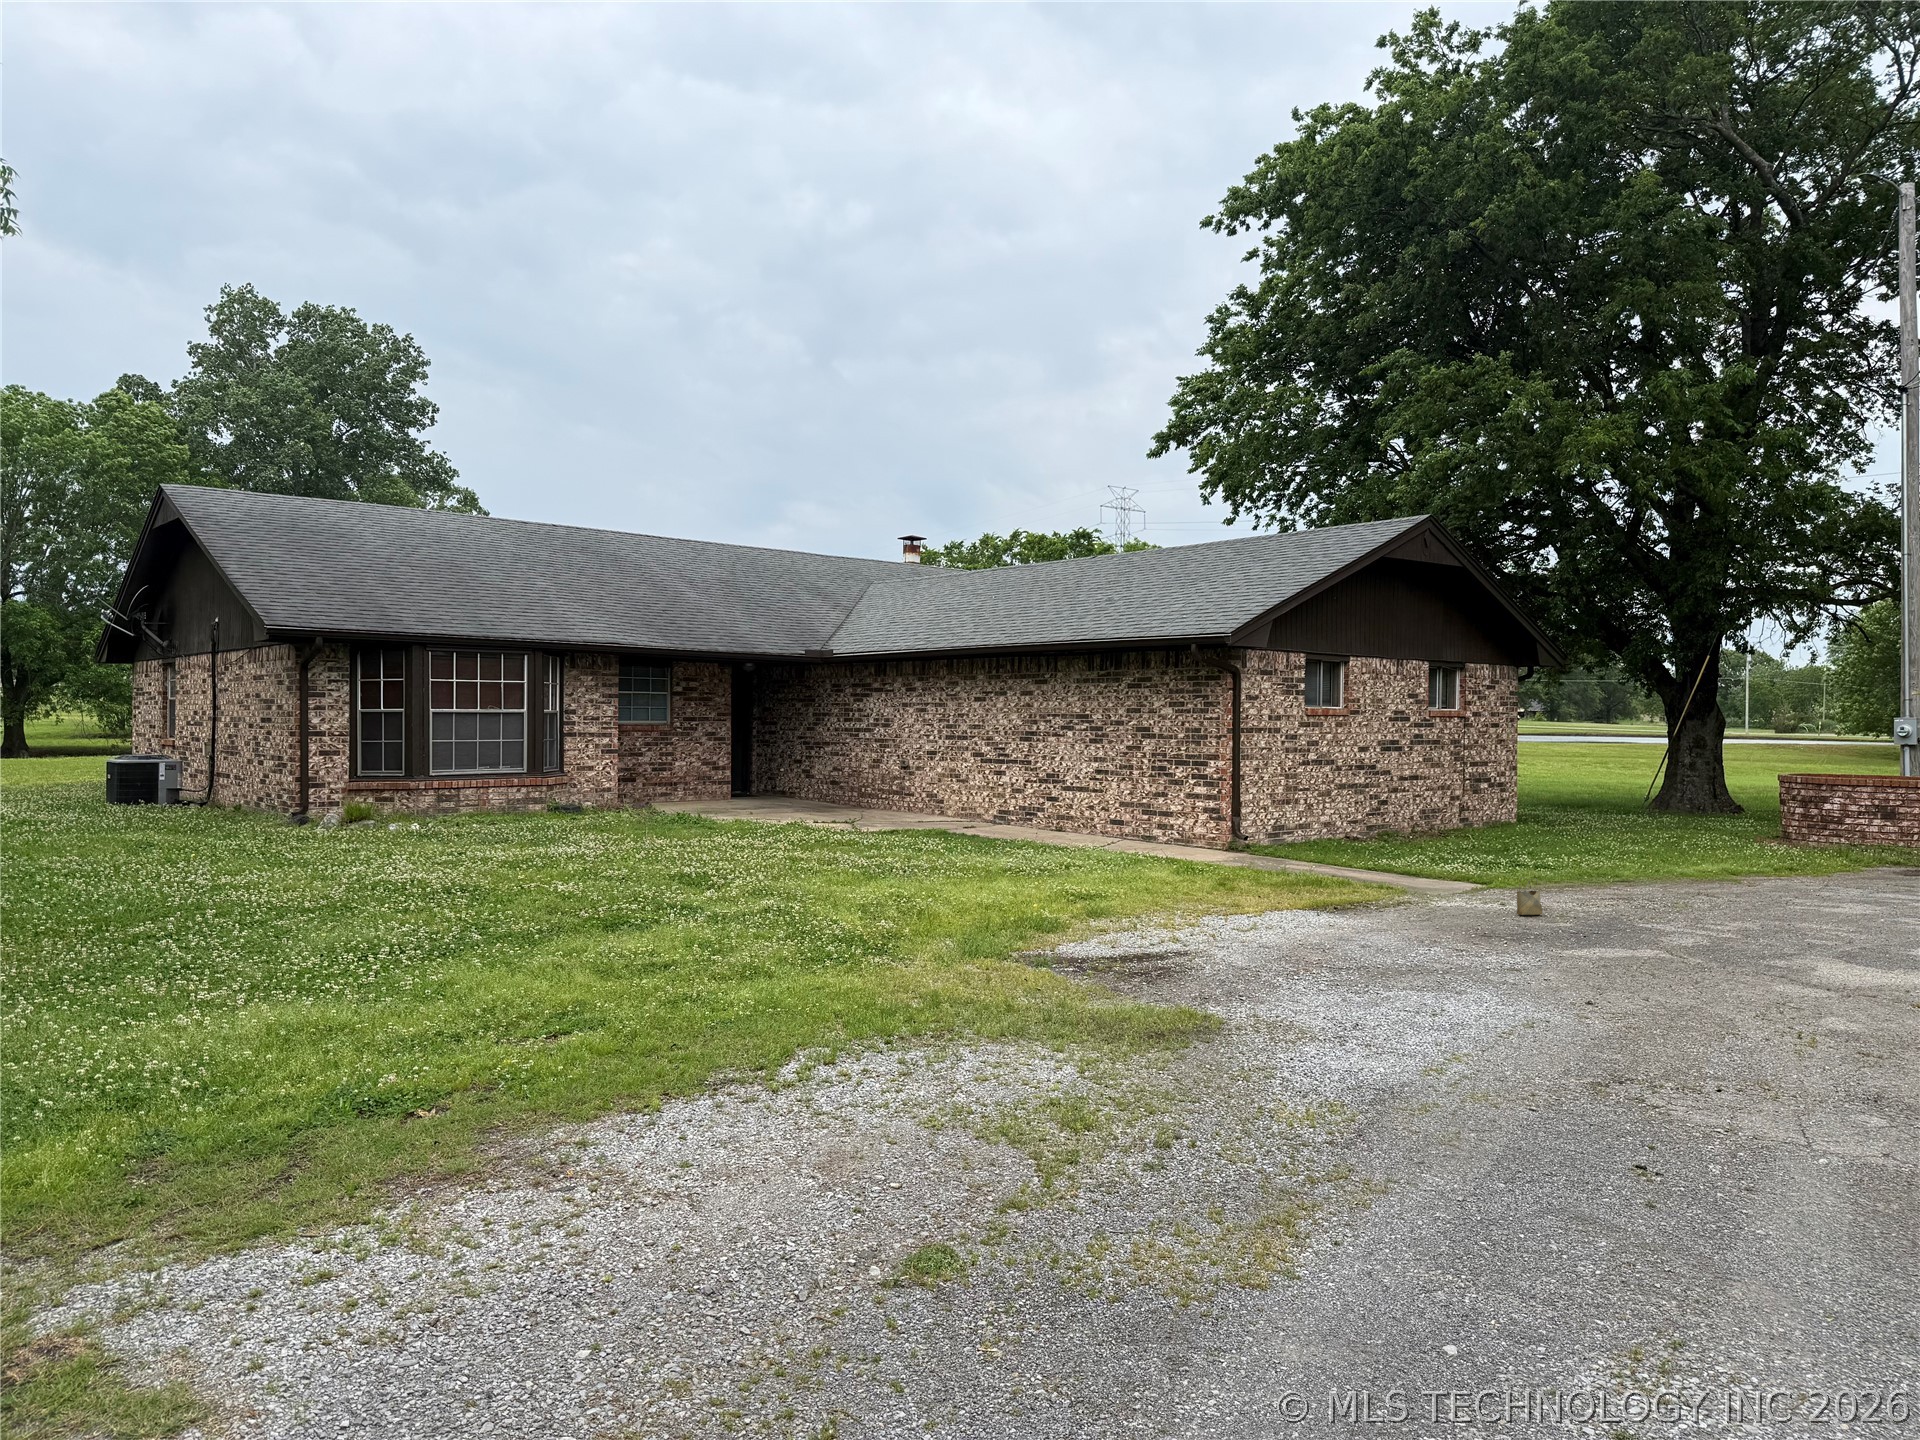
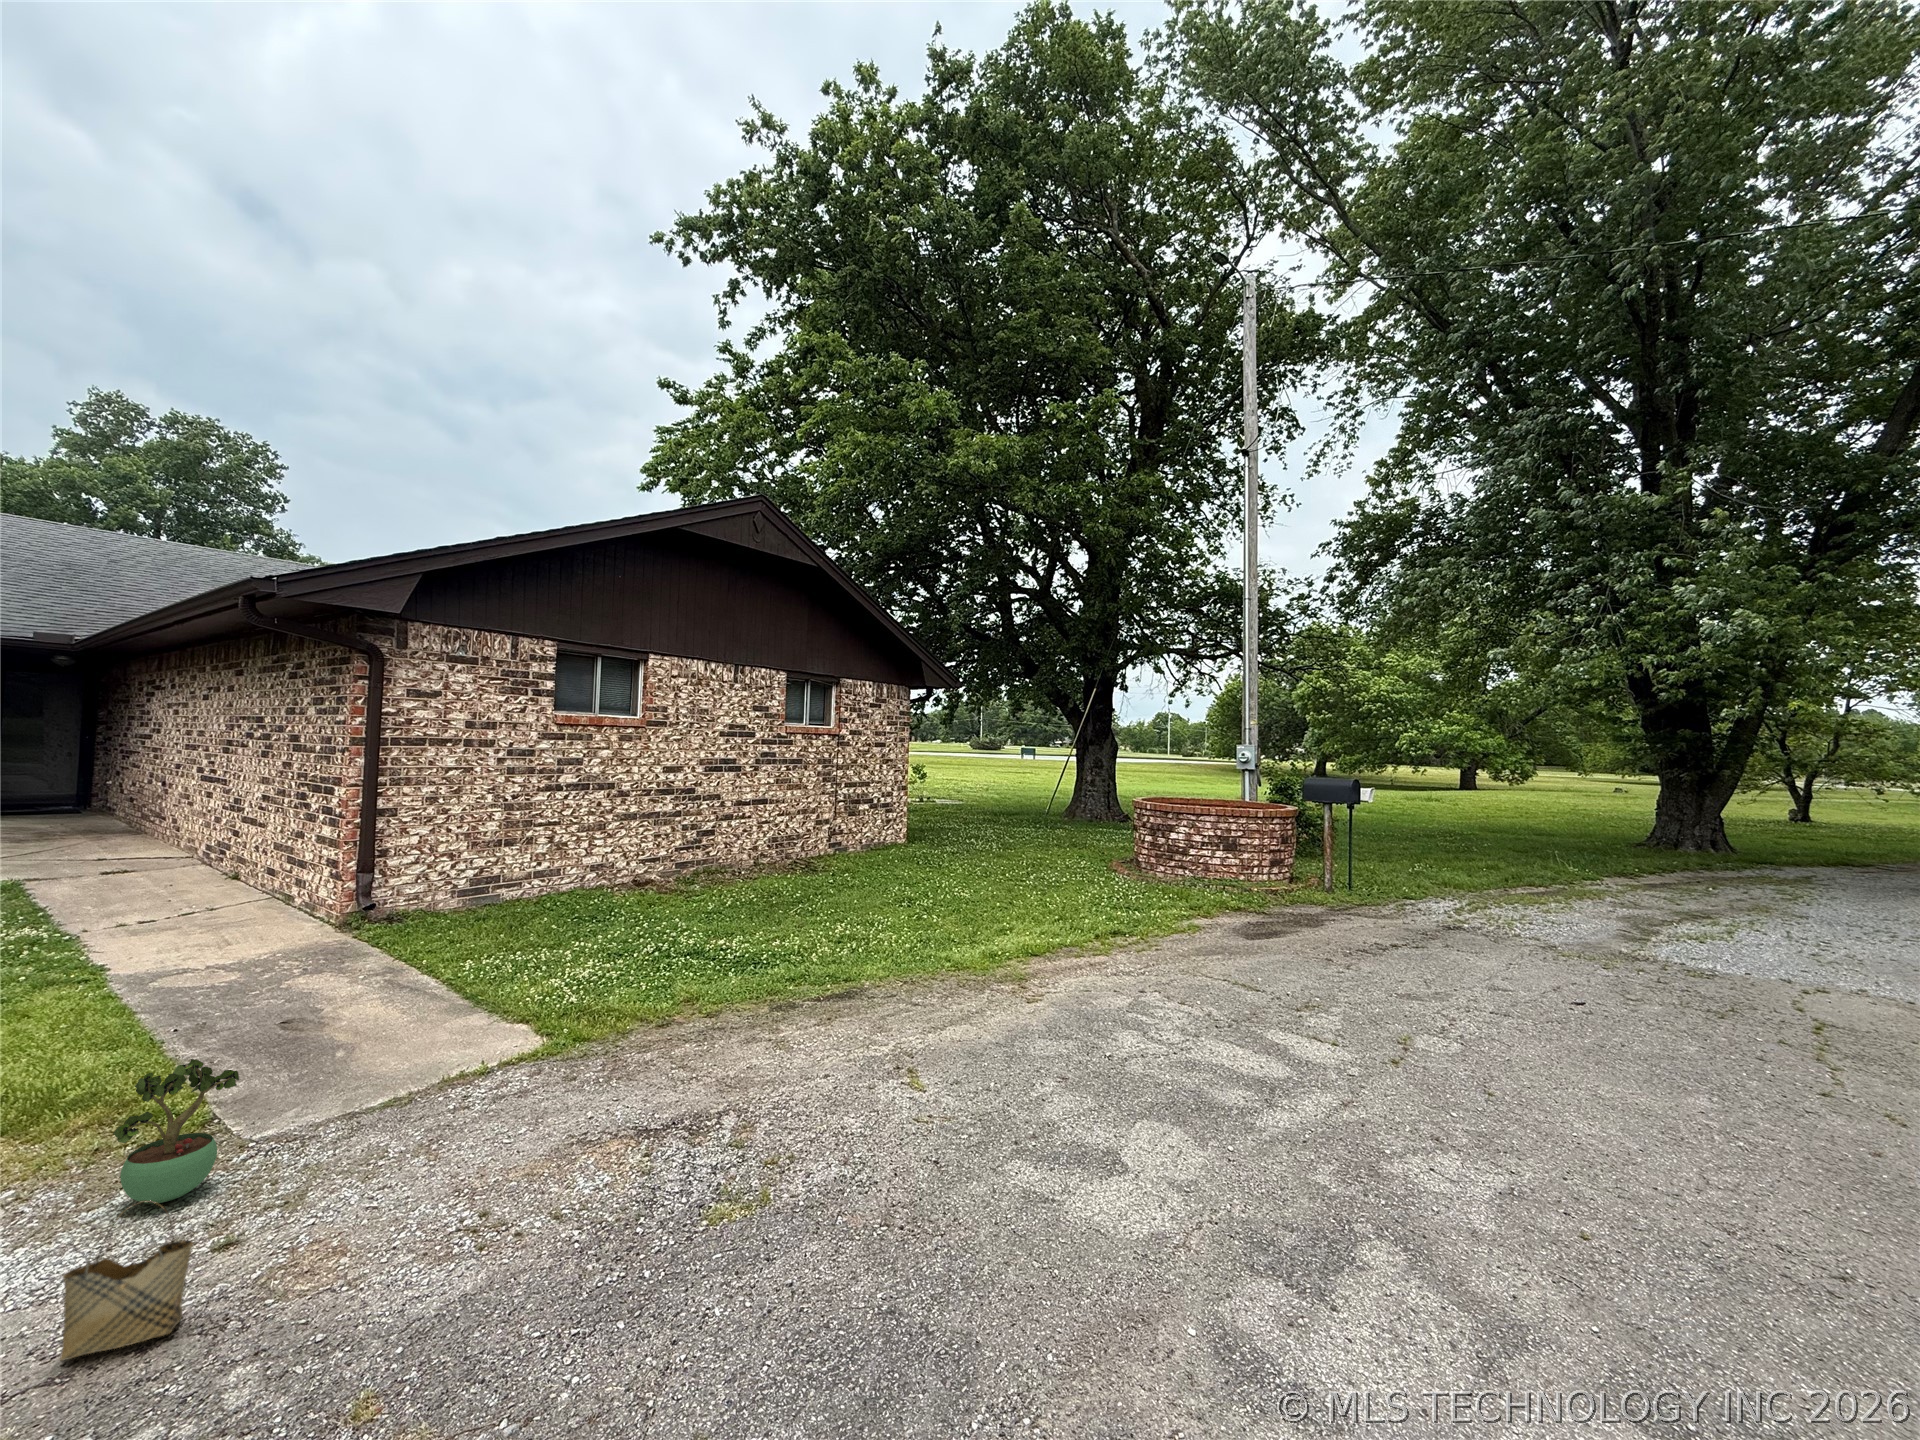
potted plant: none [1442,853,1471,903] -> present [113,1059,239,1203]

